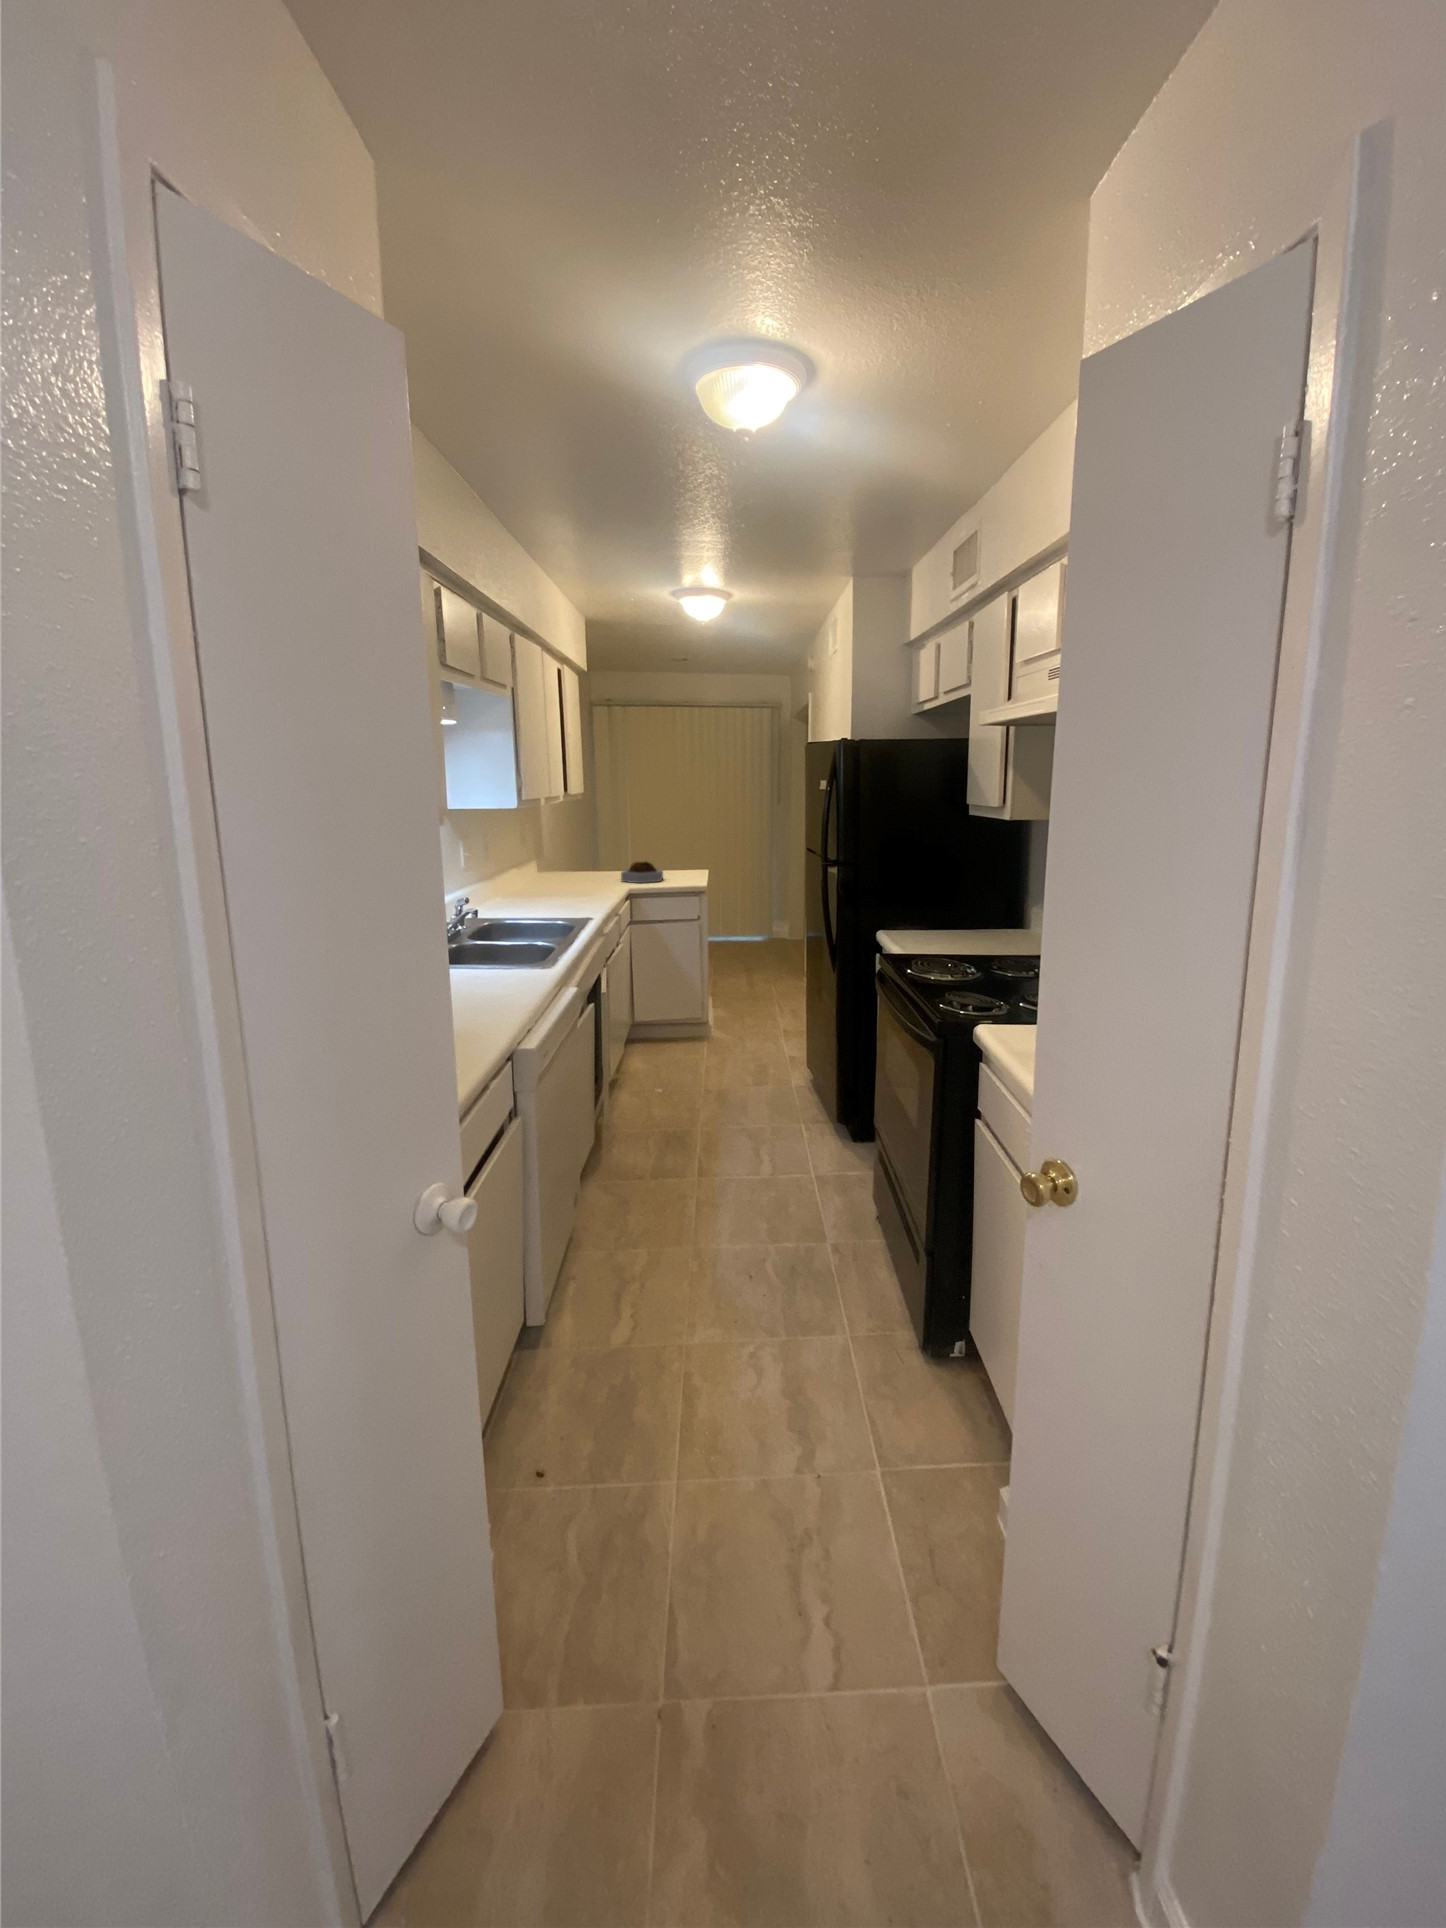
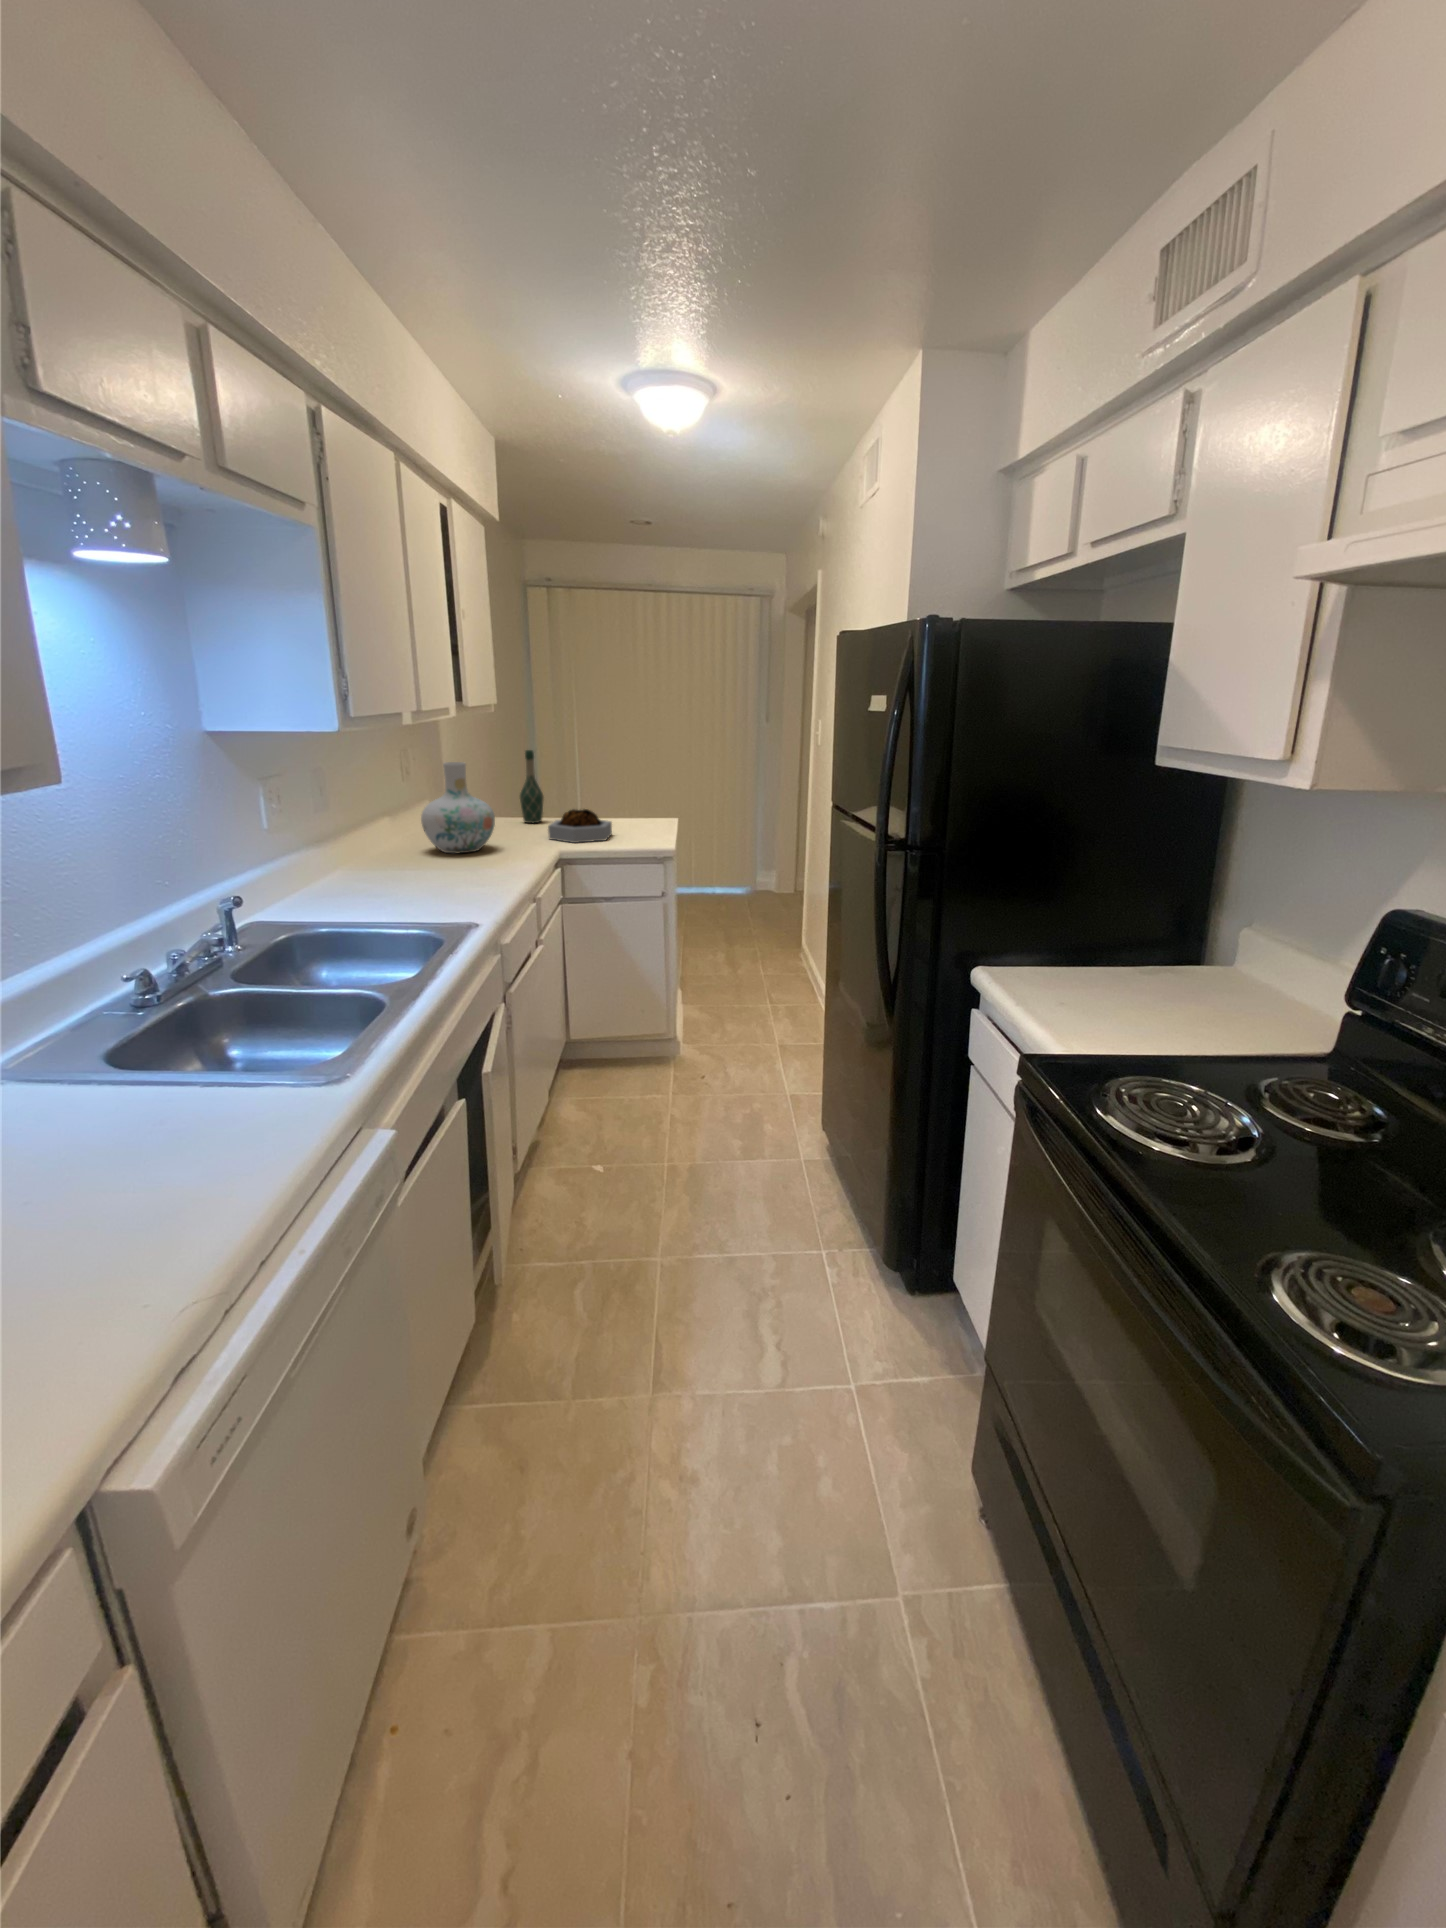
wine bottle: none [599,824,615,874] -> present [520,750,544,823]
vase: none [541,830,588,889] -> present [421,762,495,853]

